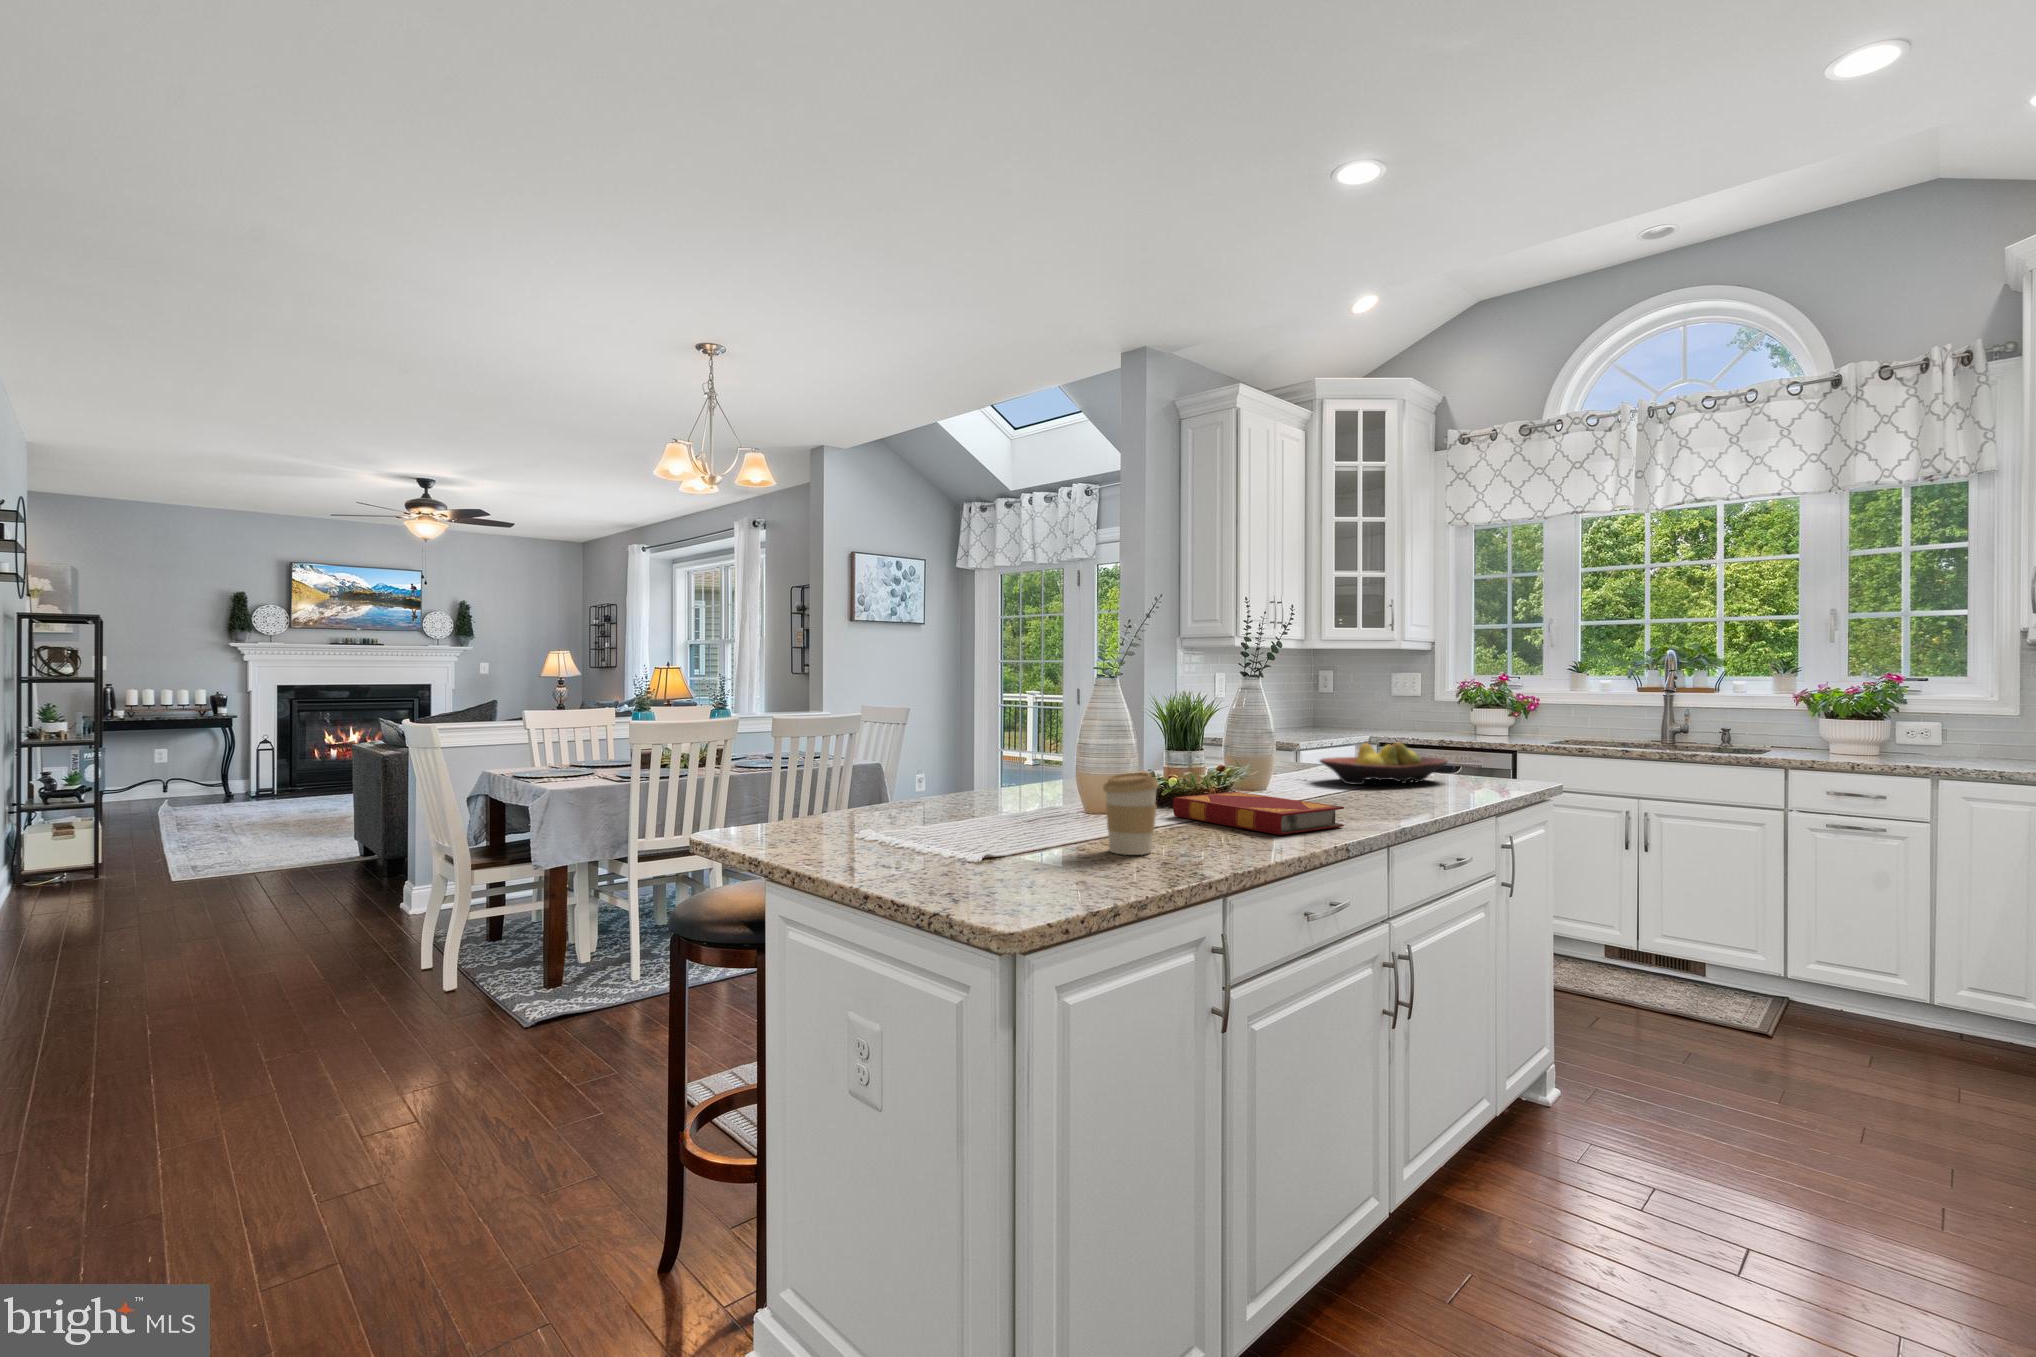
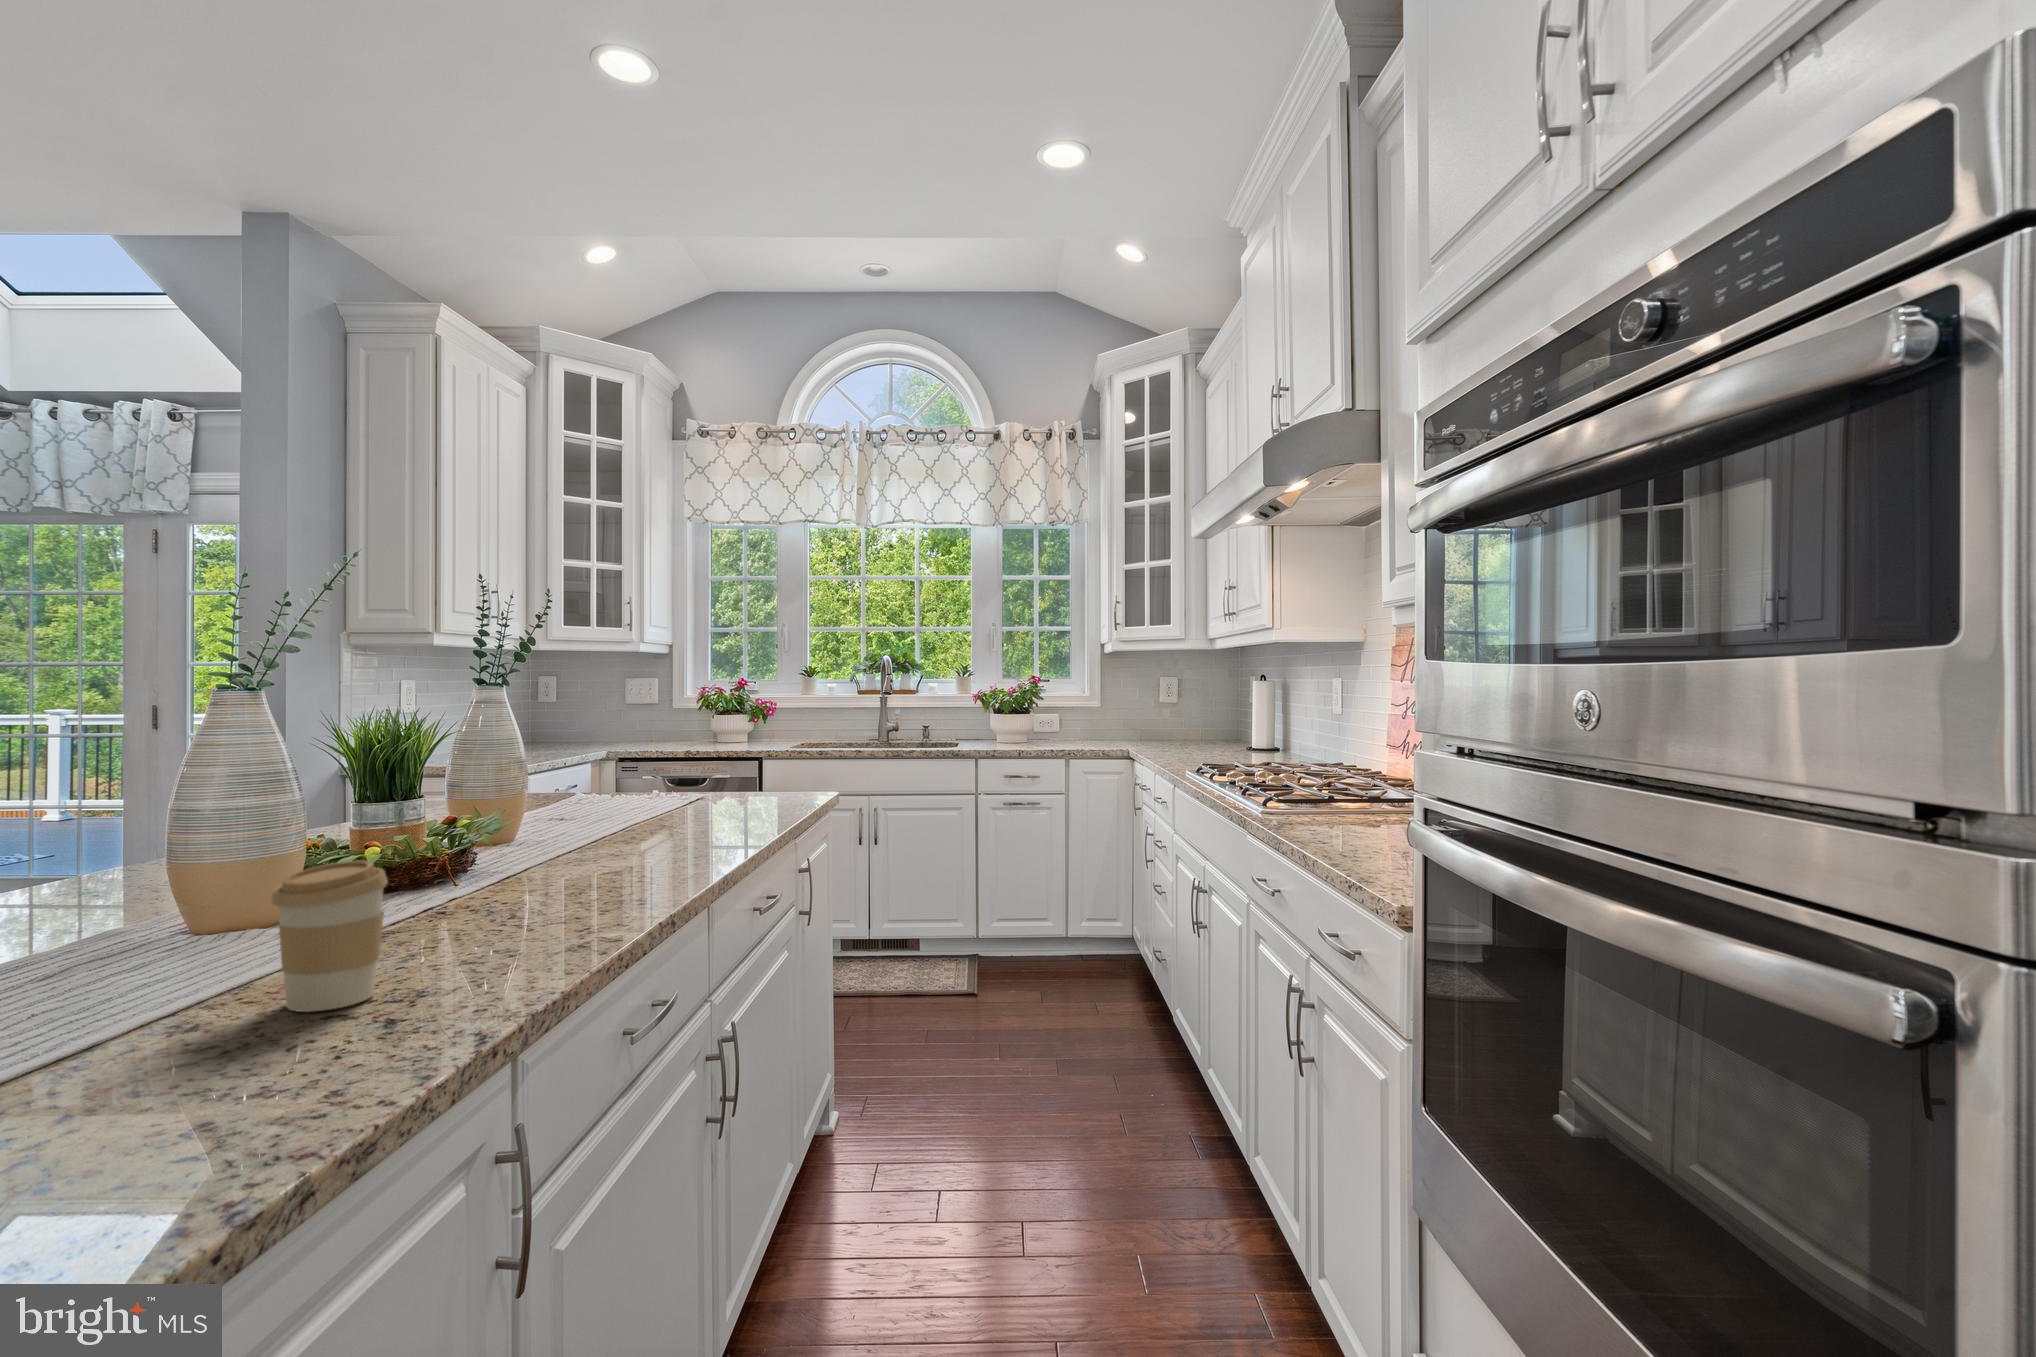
fruit bowl: present [1320,742,1448,785] -> none [581,763,729,820]
hardback book: present [1173,792,1344,835] -> none [388,856,653,917]

